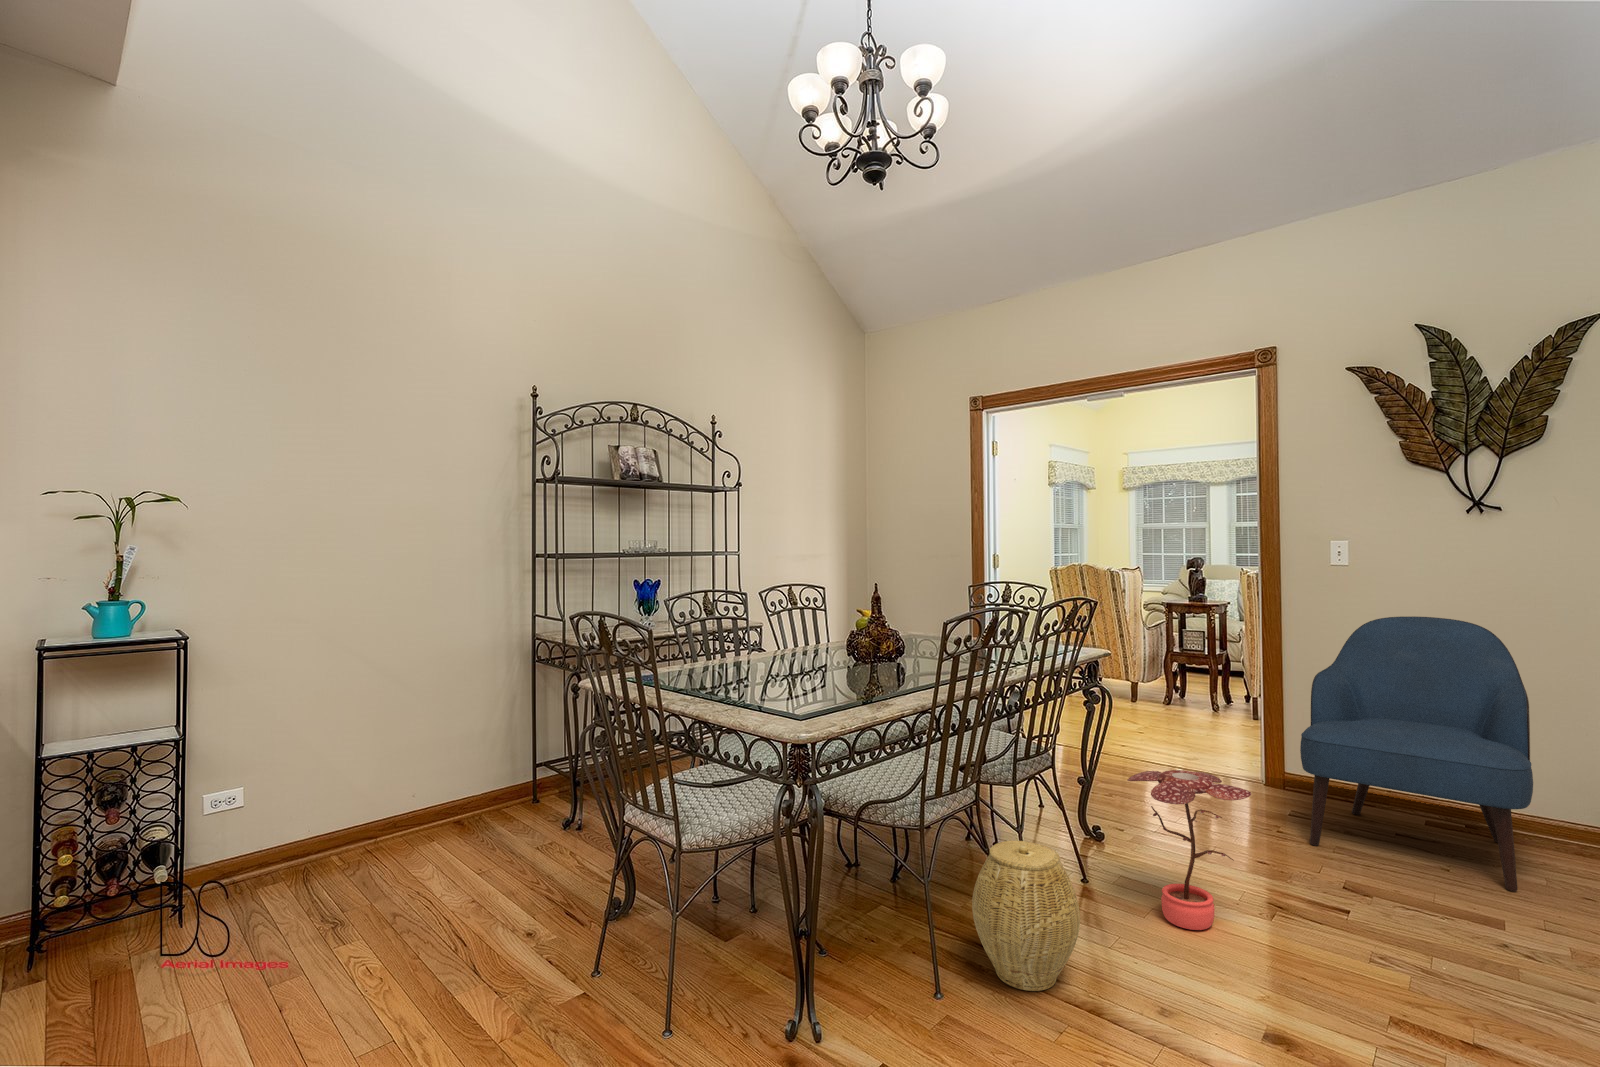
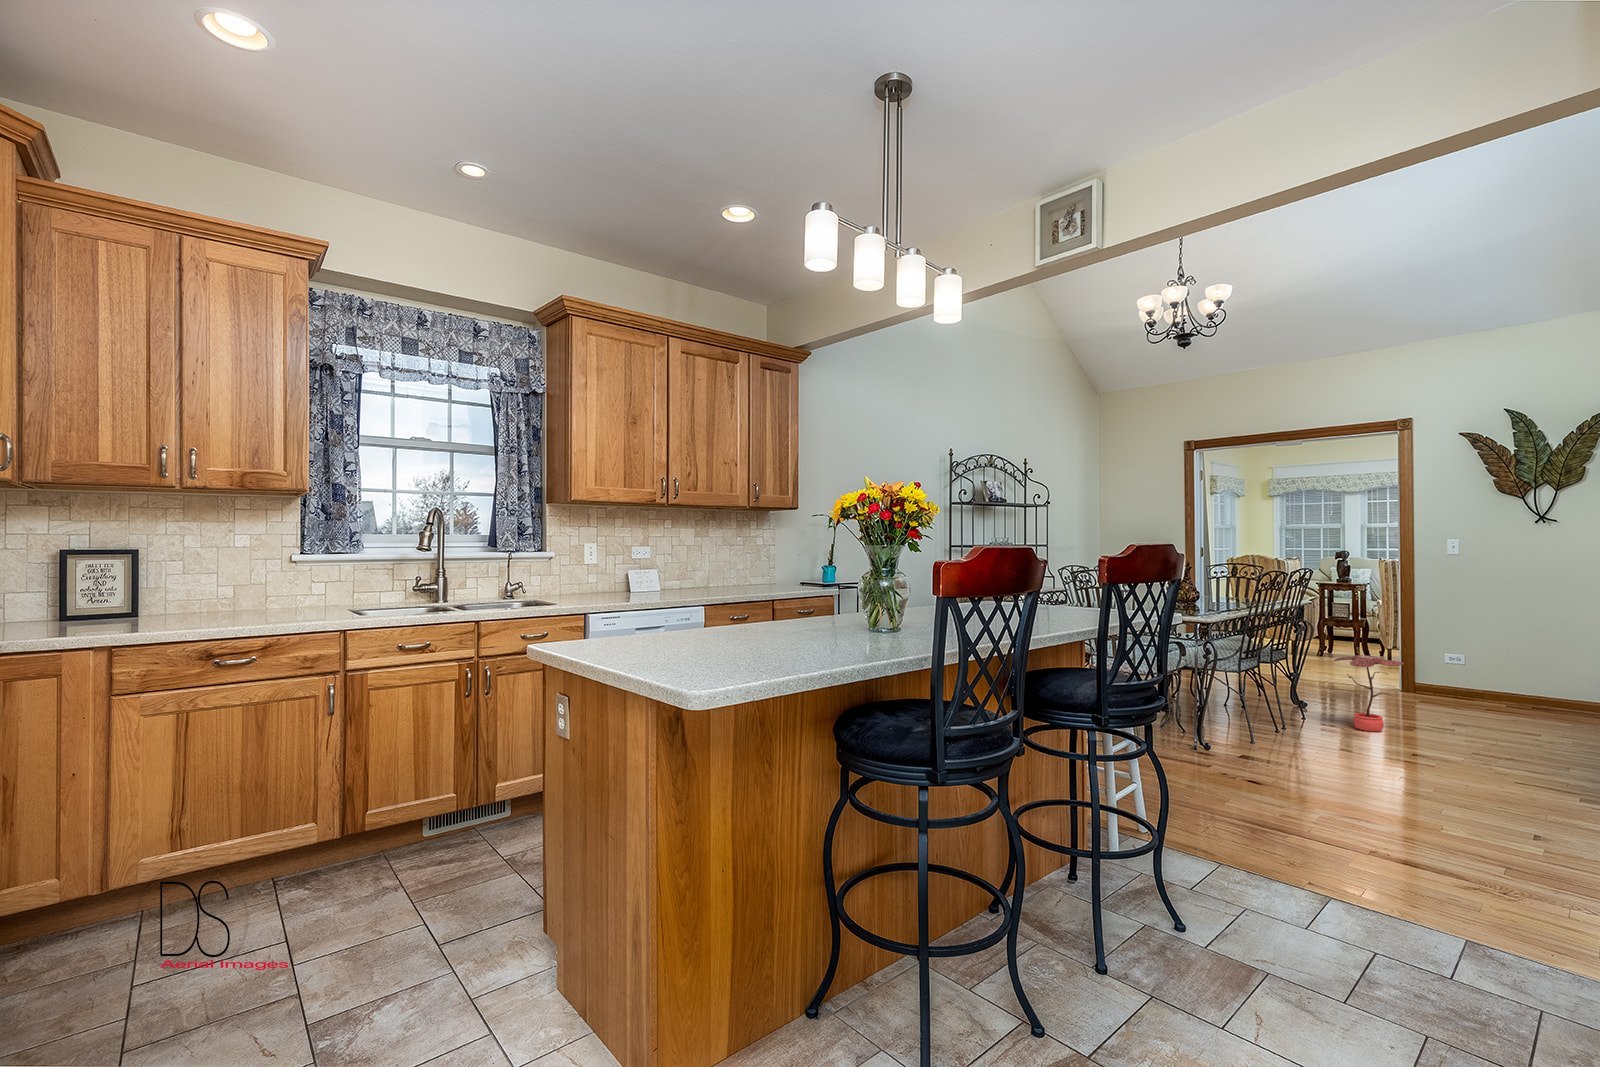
armchair: present [1300,616,1533,891] -> none [1428,584,1567,726]
woven basket: present [972,841,1080,991] -> none [1264,680,1321,743]

